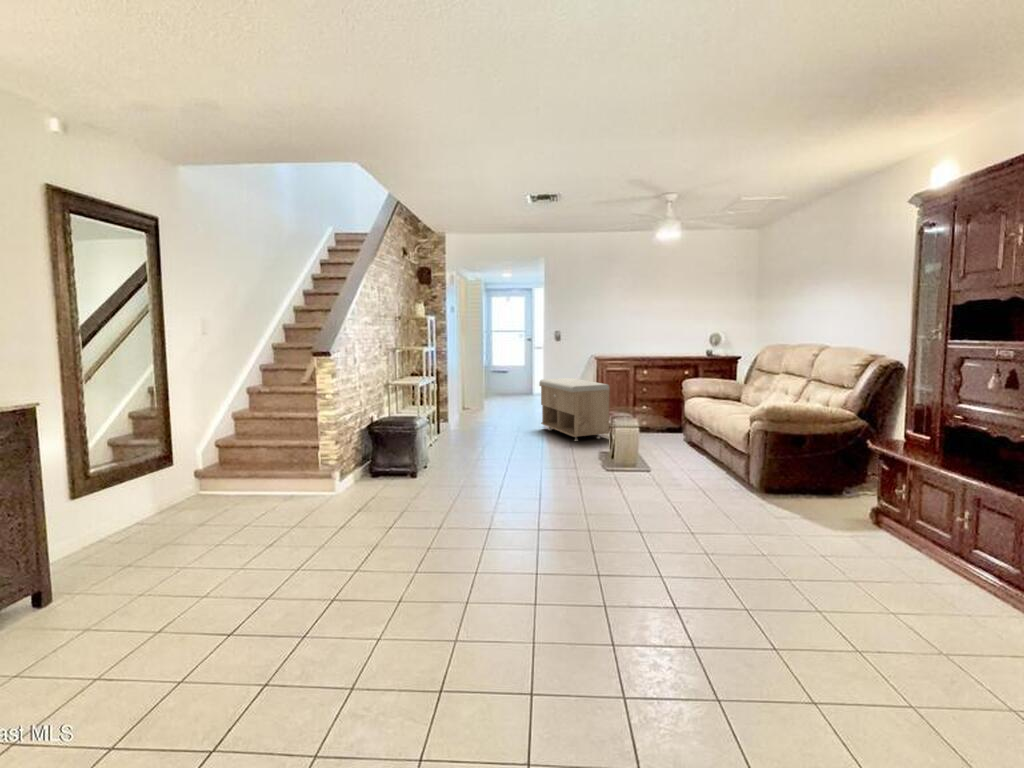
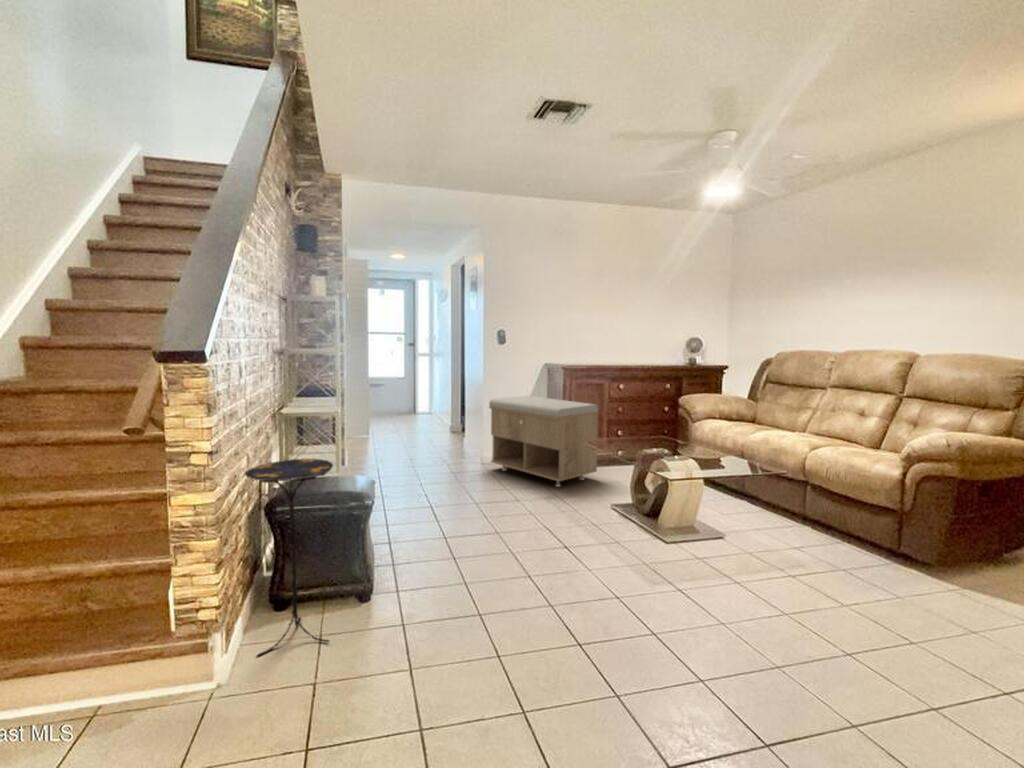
side table: none [350,402,391,489] -> present [245,459,333,655]

